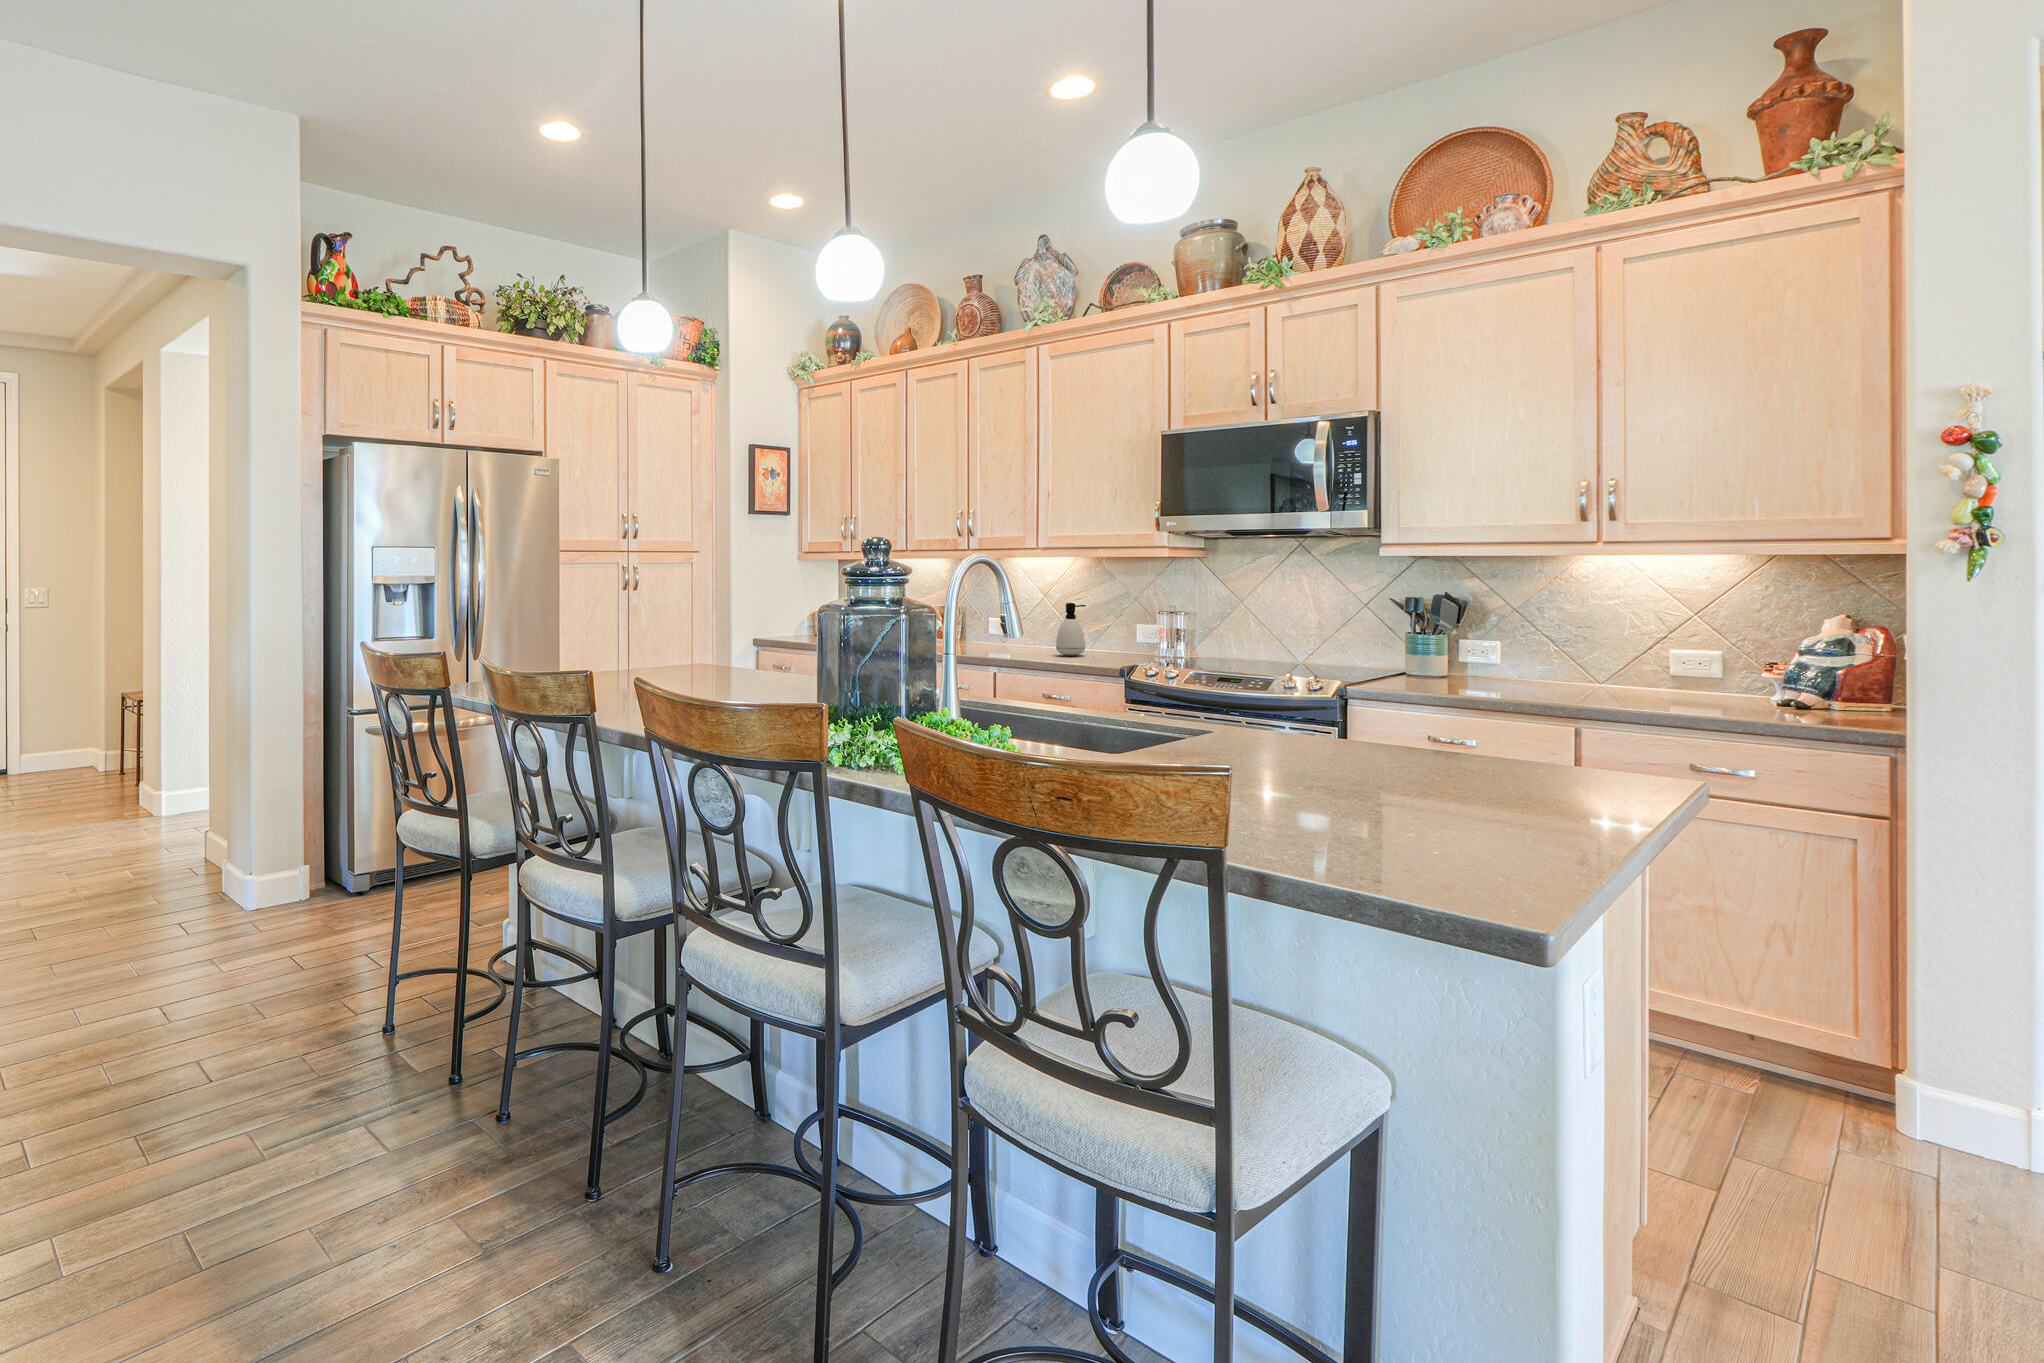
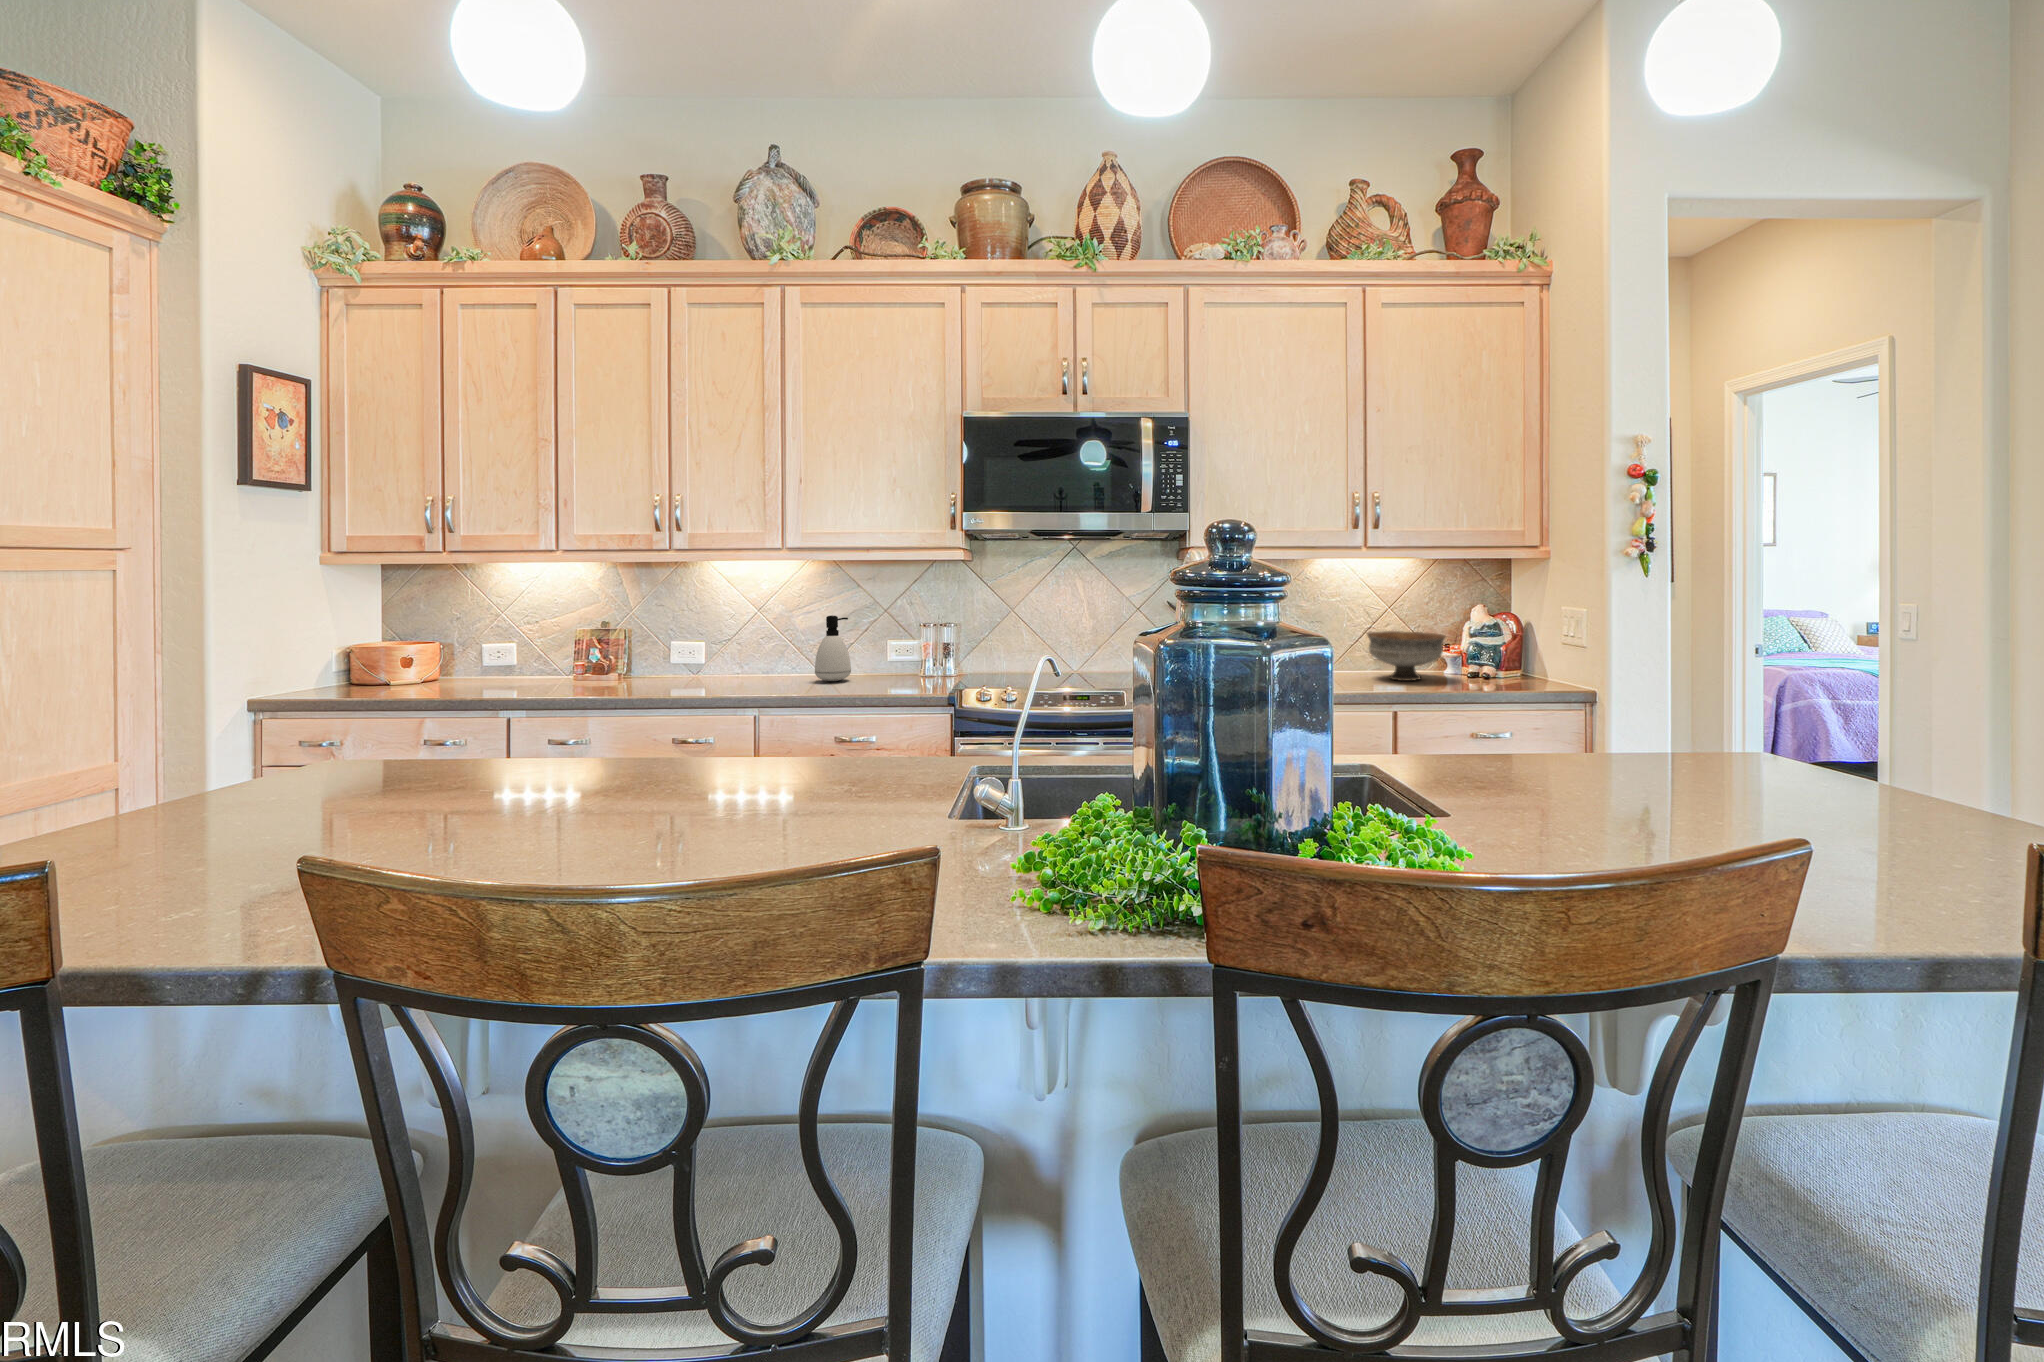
bowl: none [1578,642,1694,700] -> present [1367,631,1446,681]

